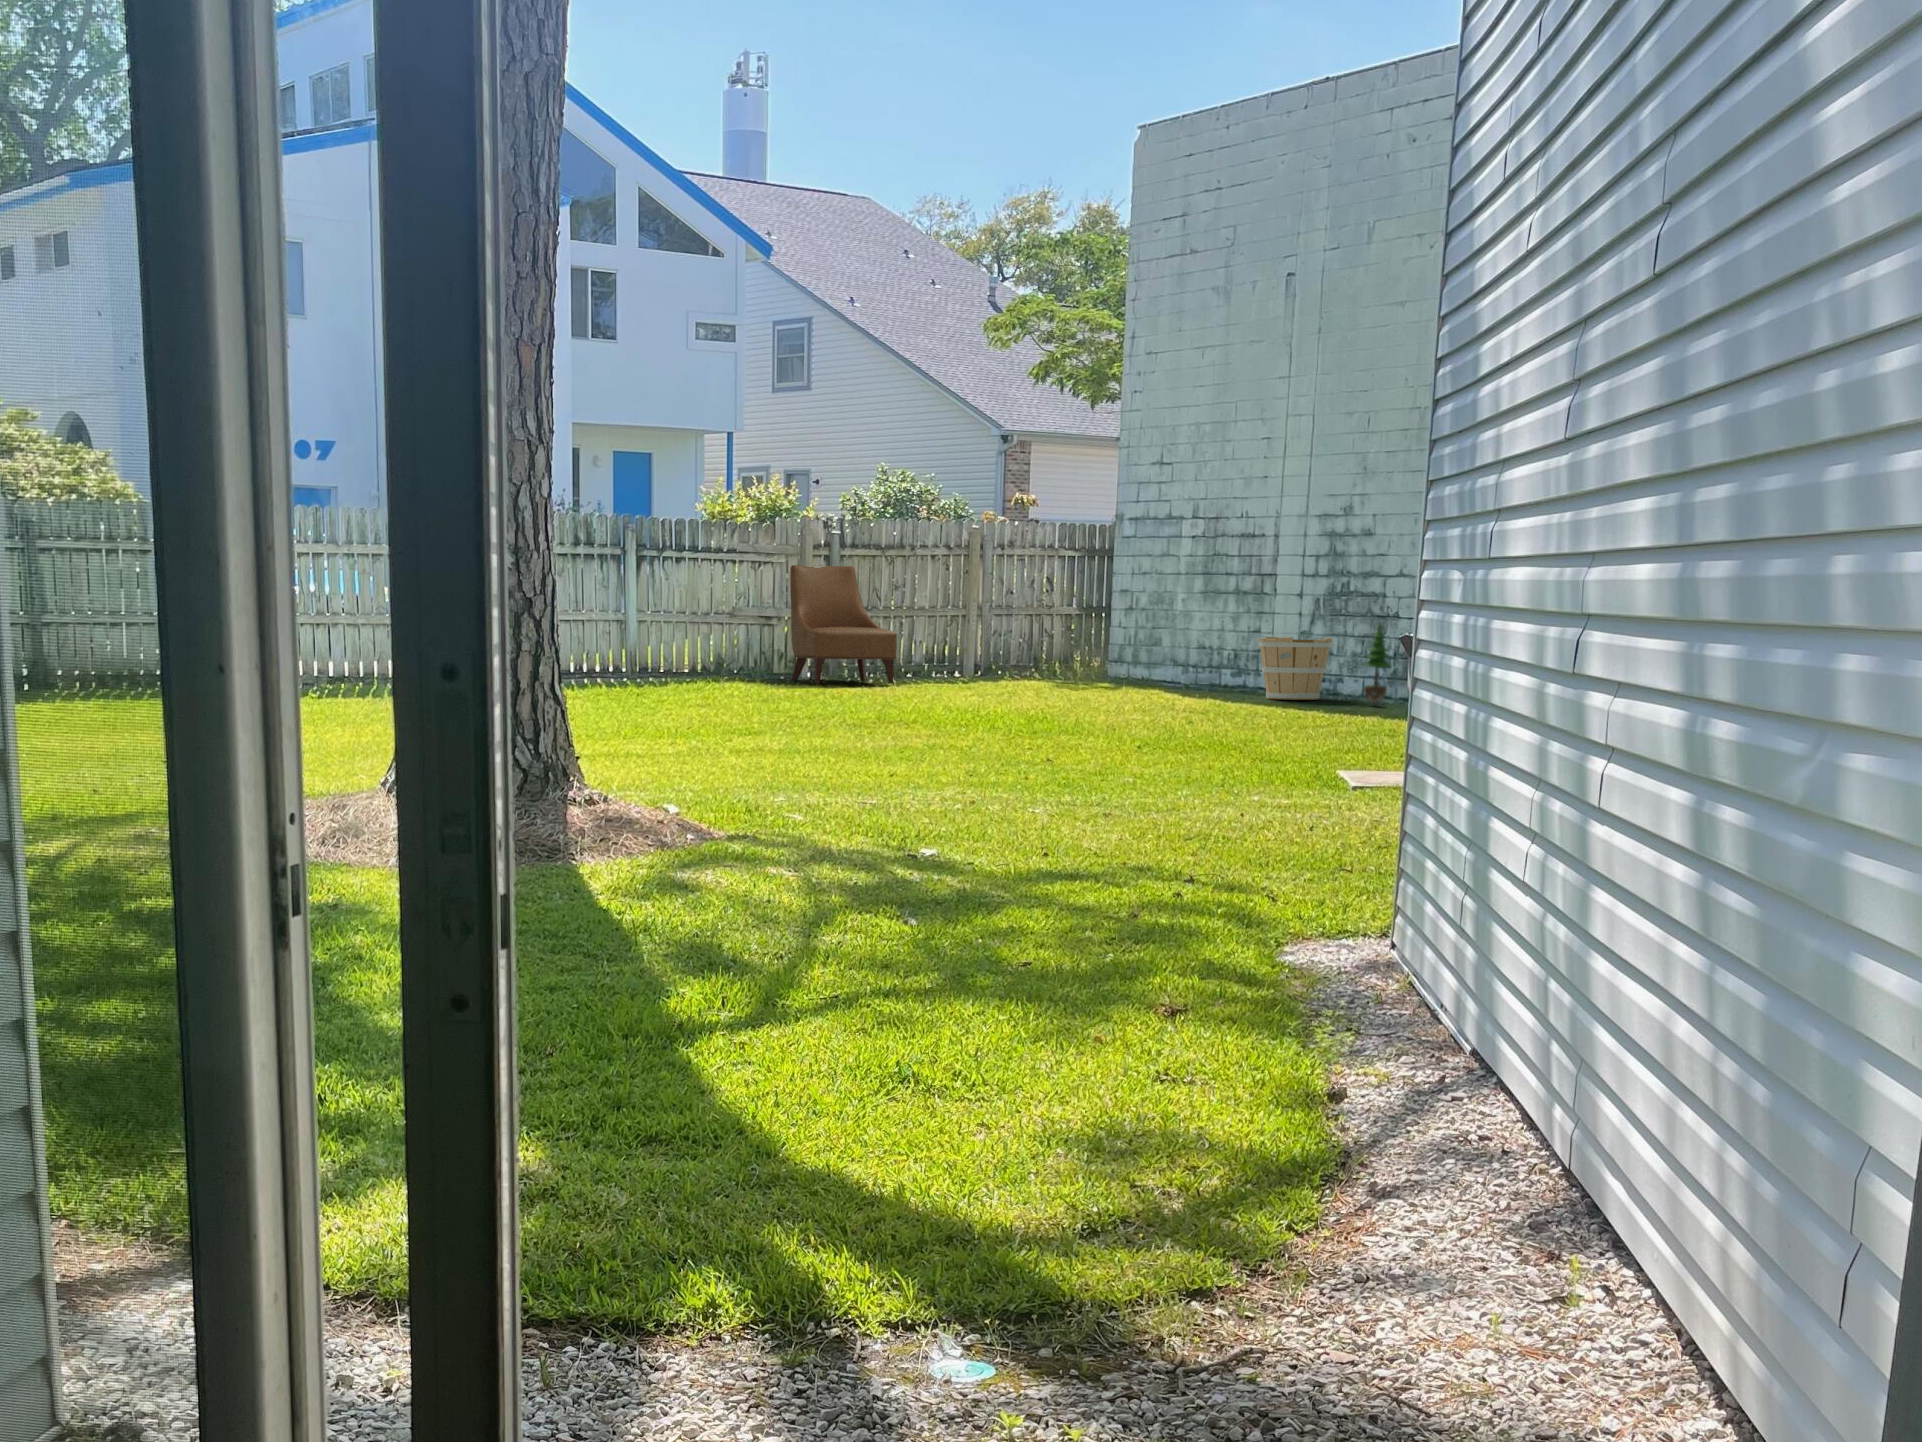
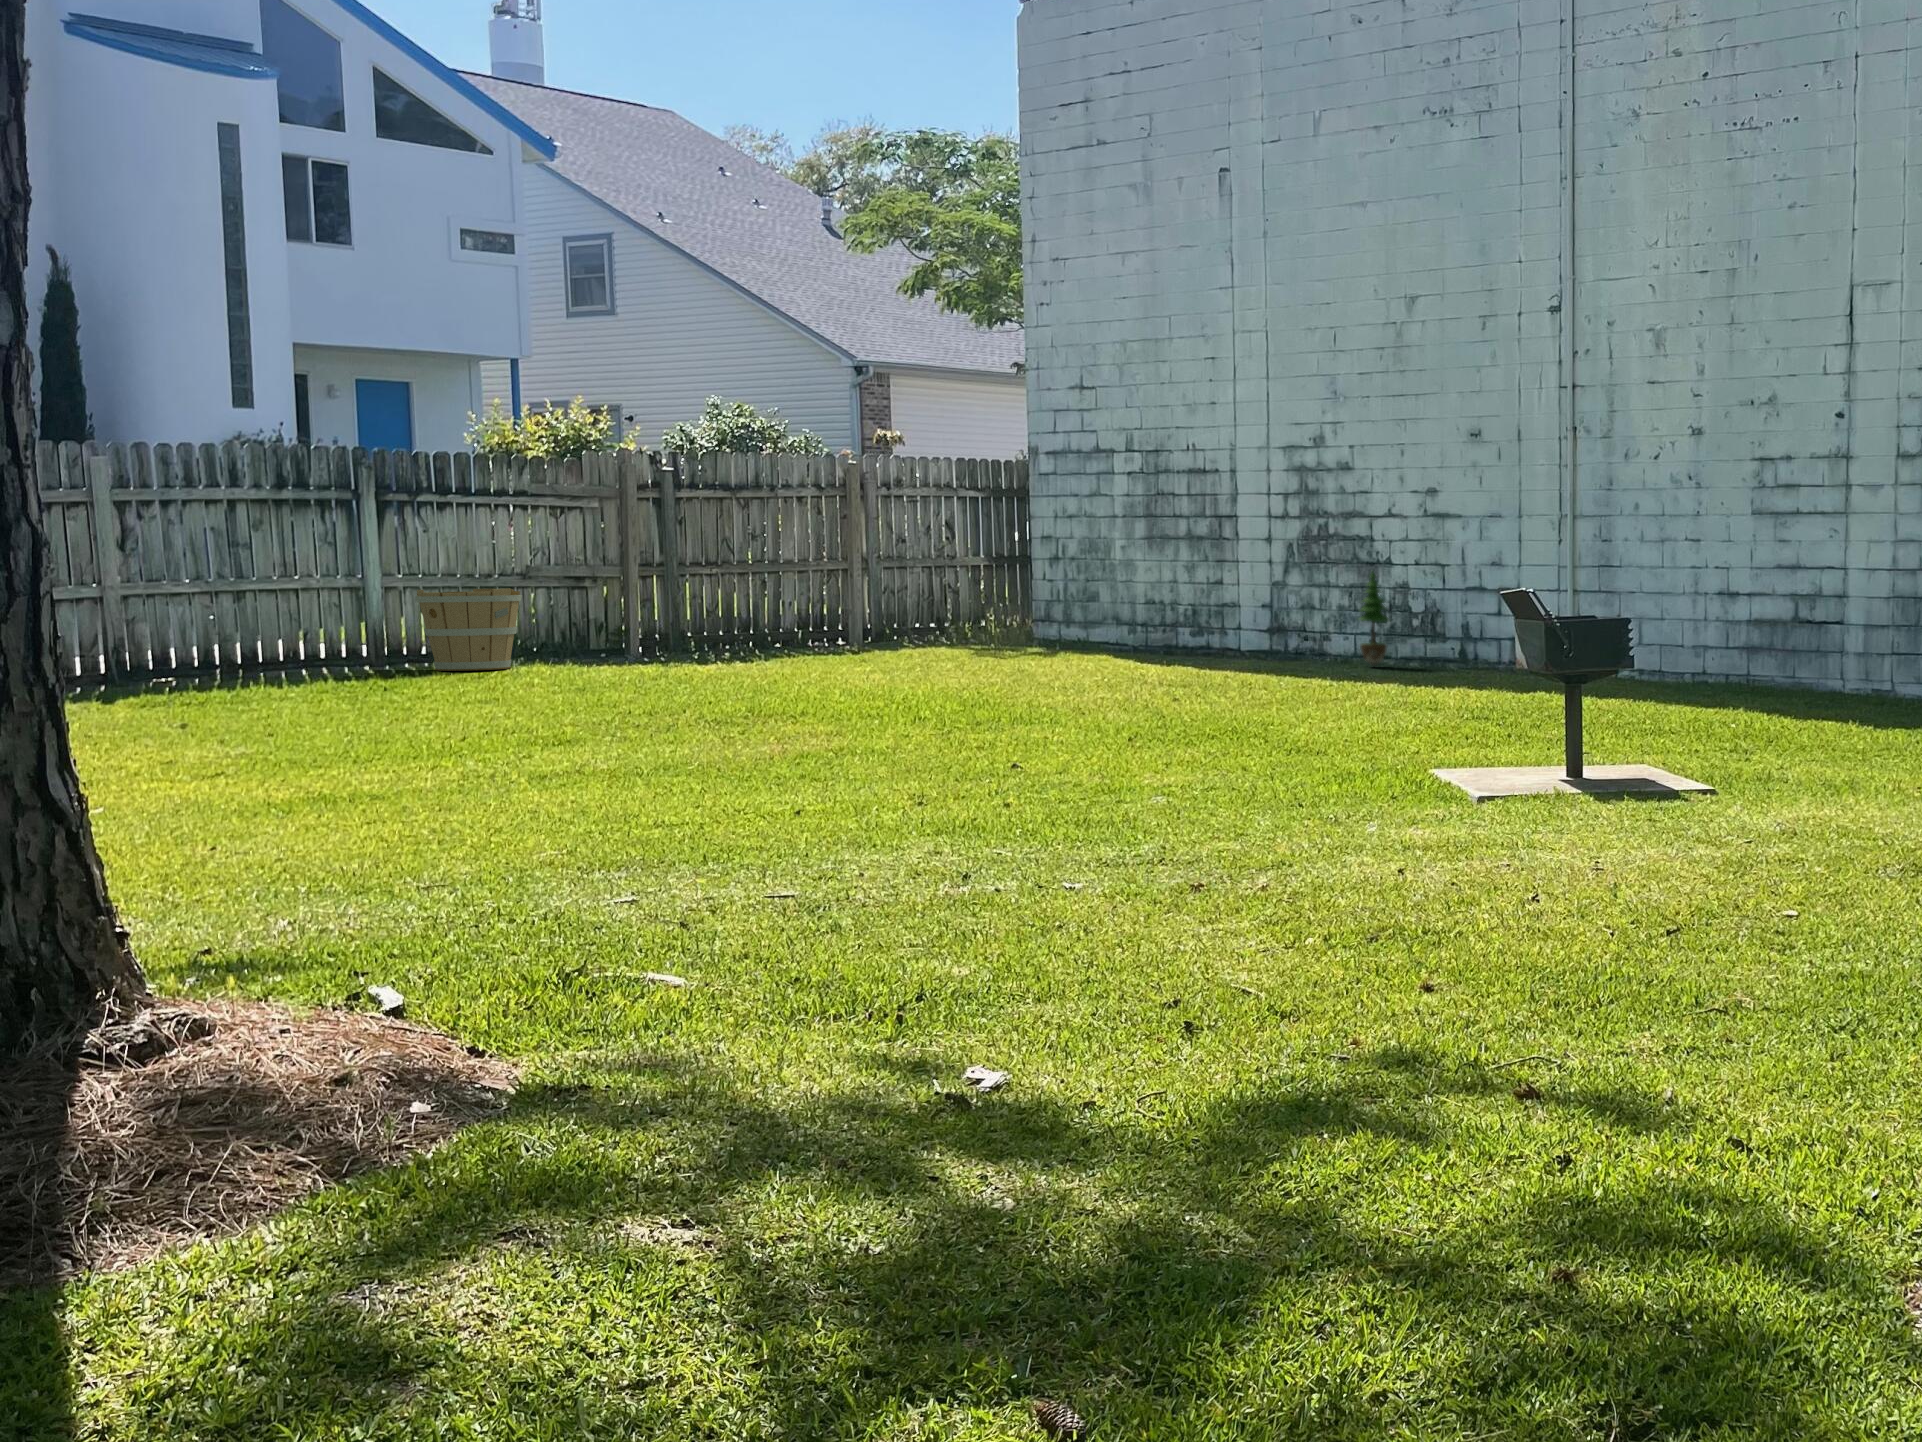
chair: present [790,565,897,684] -> none [607,511,762,664]
wooden bucket: present [1259,637,1333,700] -> present [416,588,522,671]

